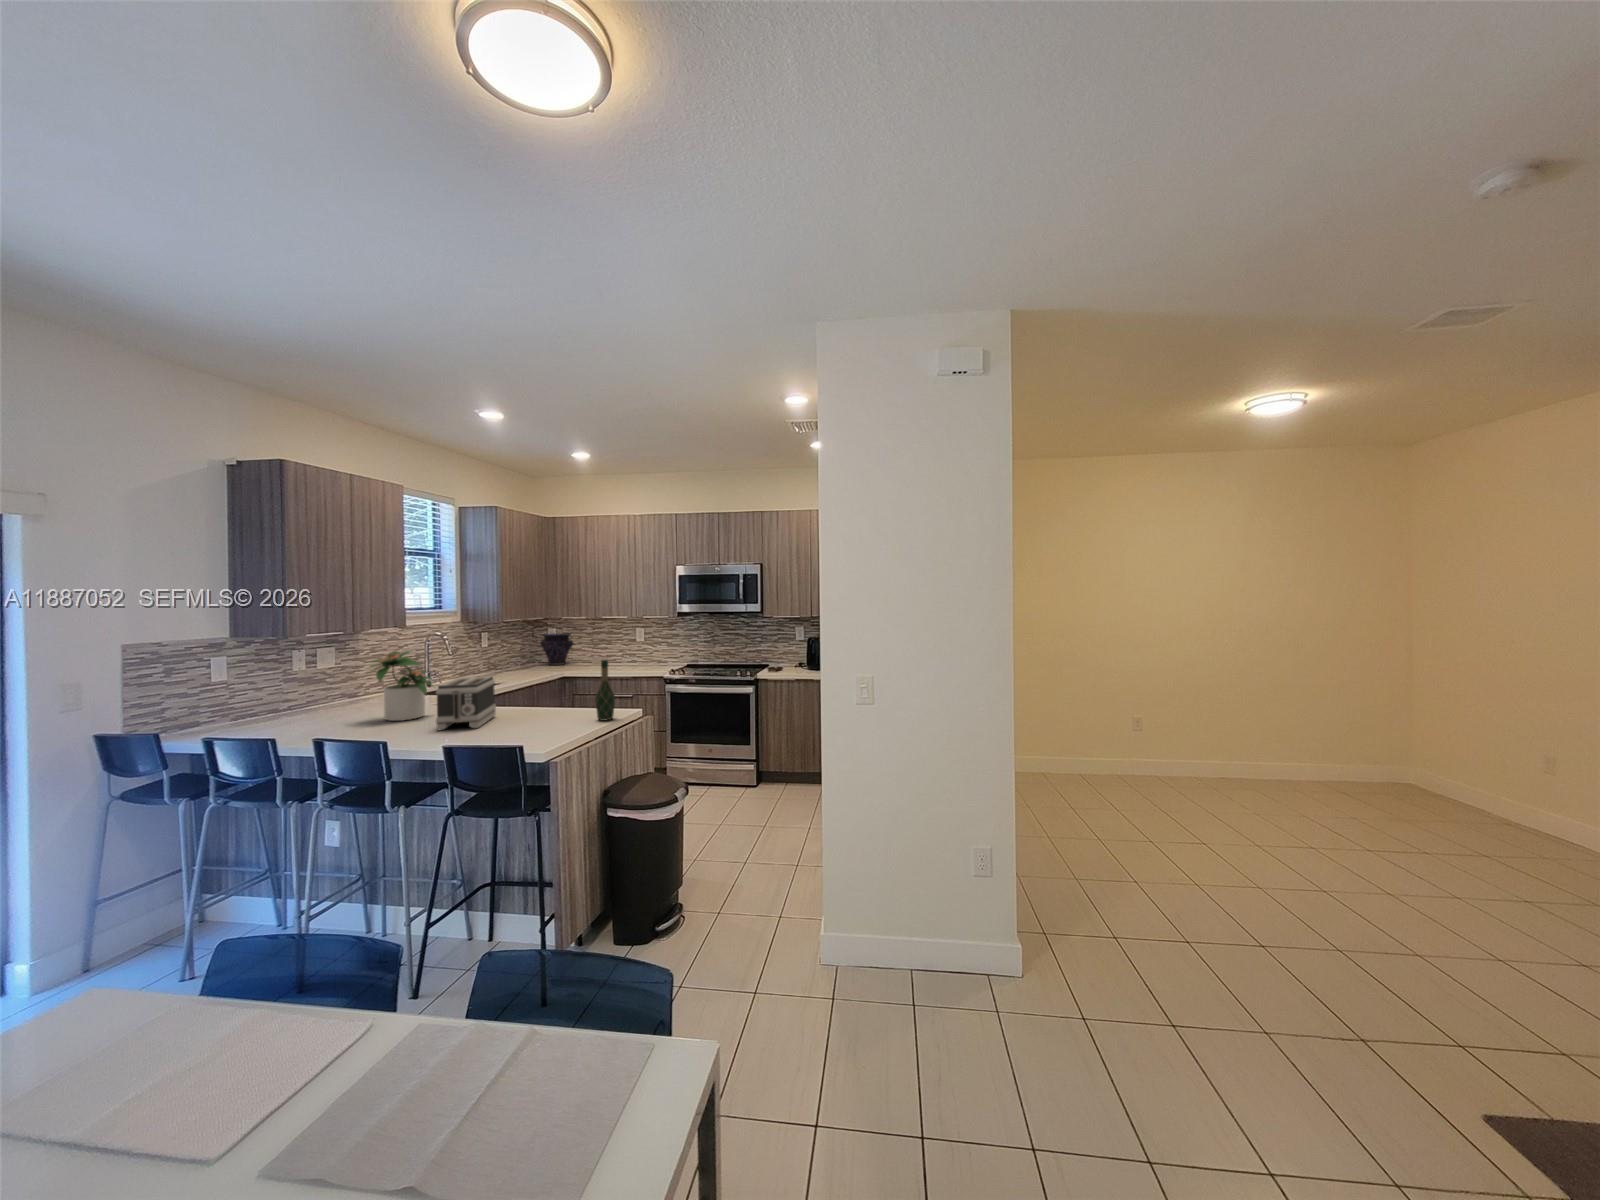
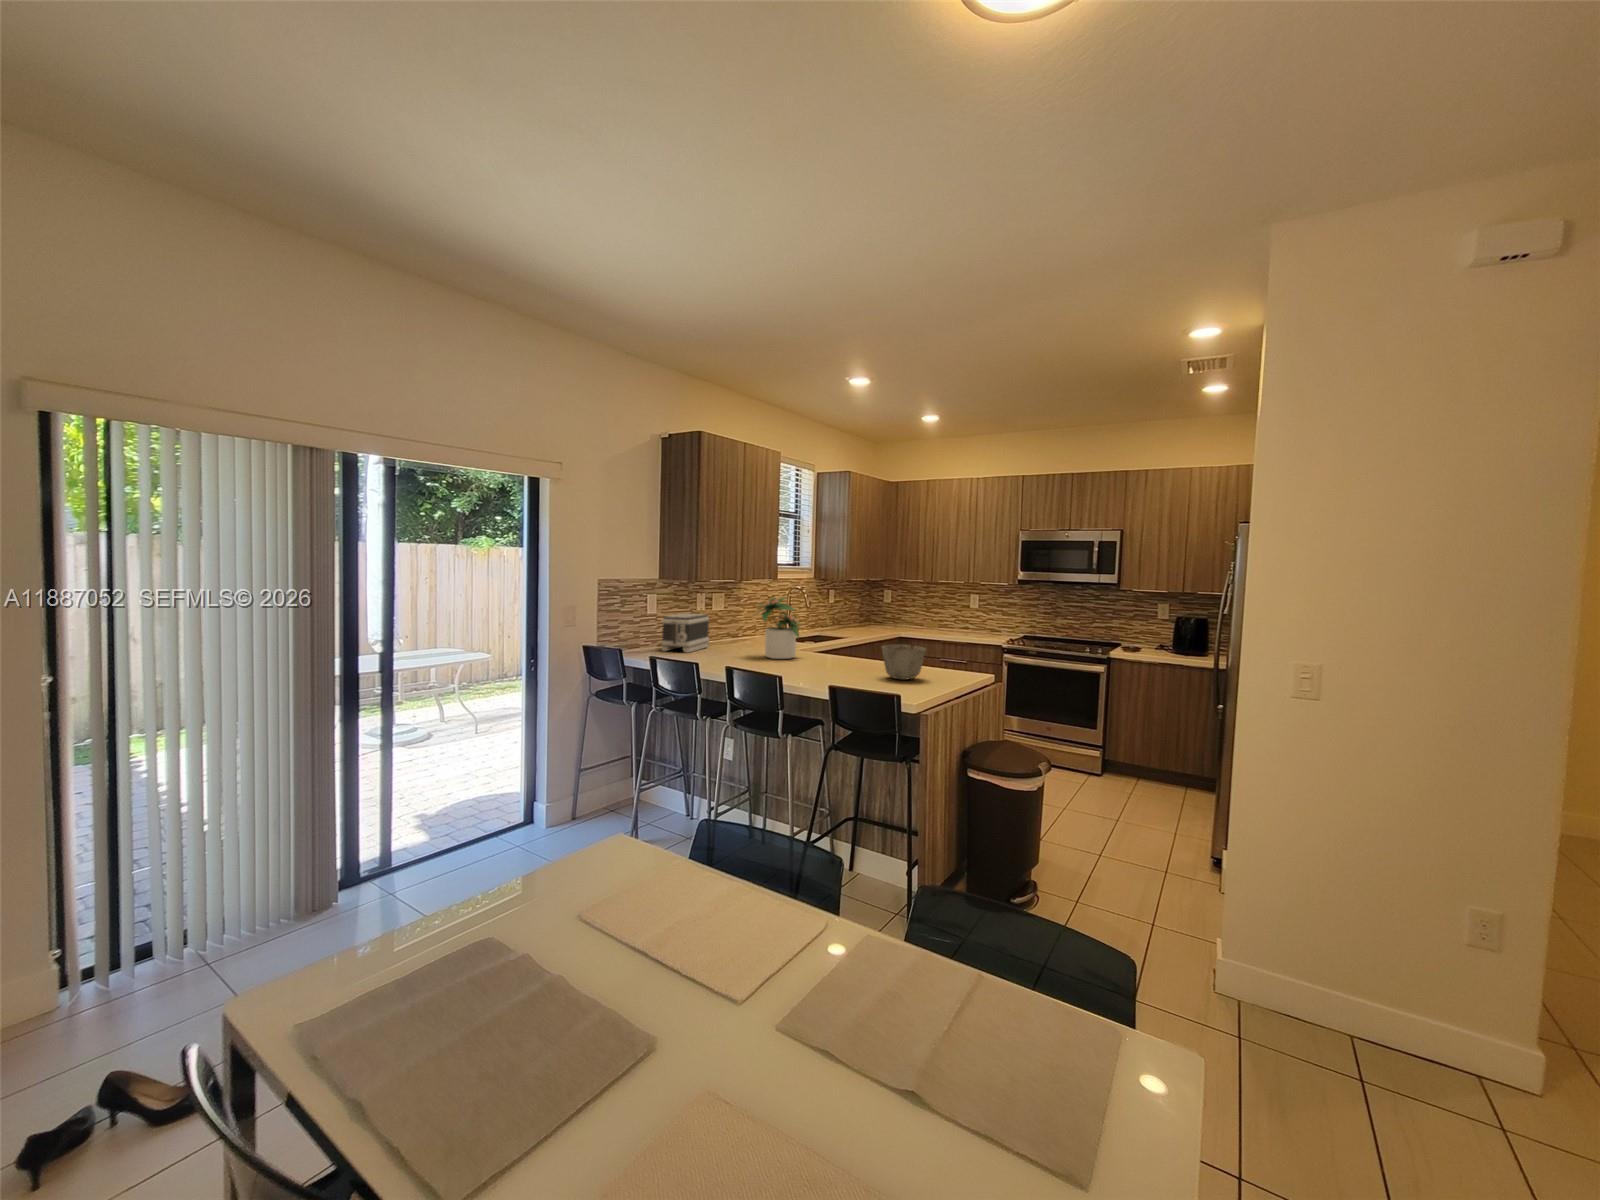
vase: present [541,633,573,665] -> none [872,595,902,626]
wine bottle: present [595,660,615,721] -> none [956,616,977,680]
toaster: present [436,676,496,730] -> present [661,614,709,653]
ceramic bowl: none [515,693,563,729] -> present [882,645,926,680]

